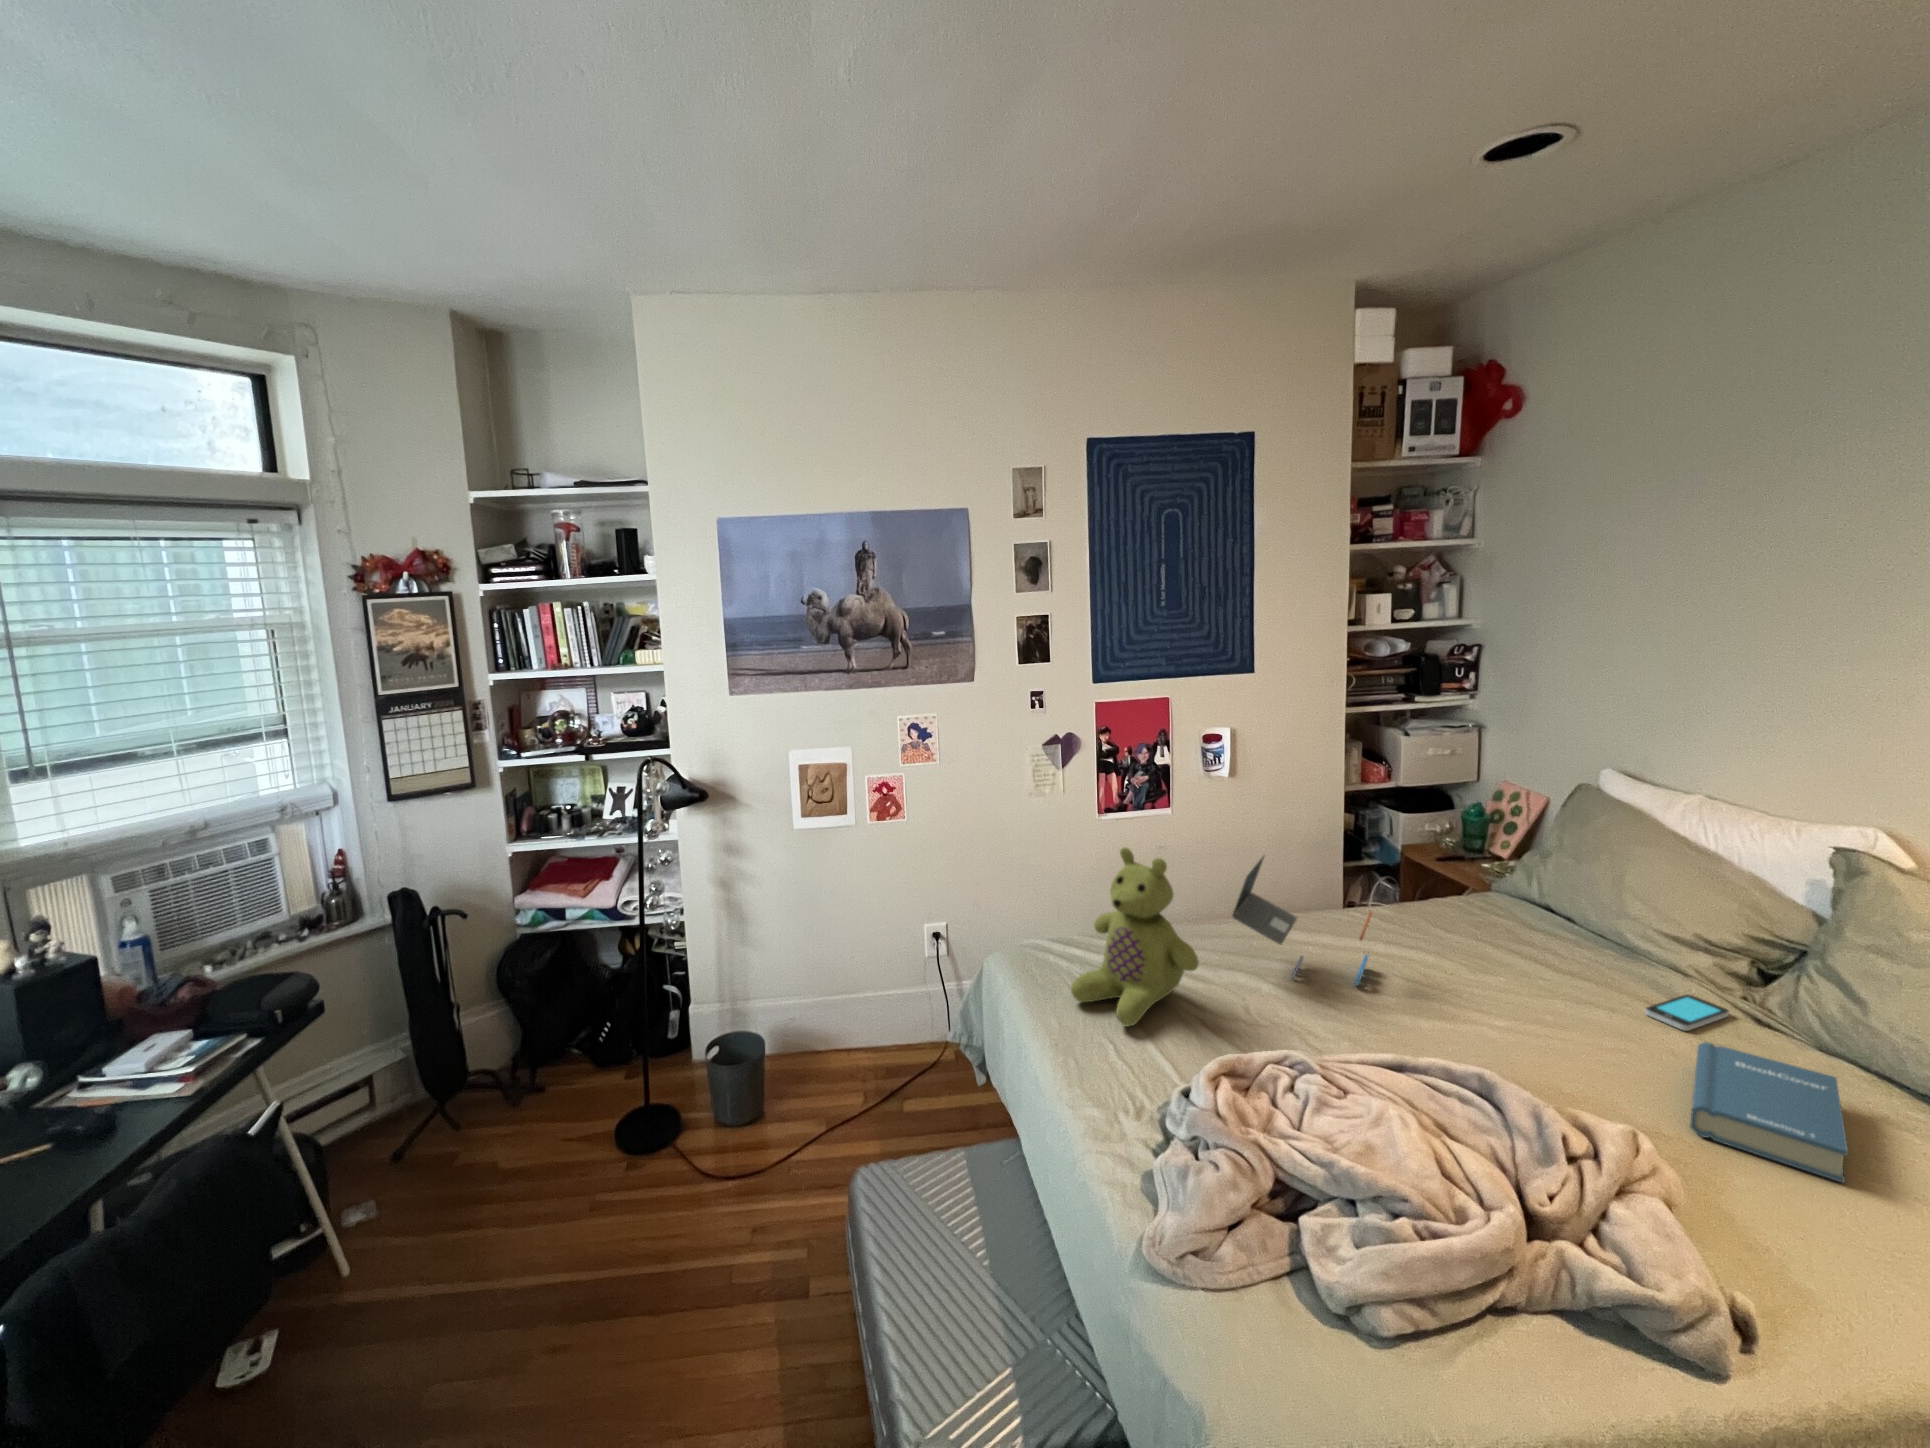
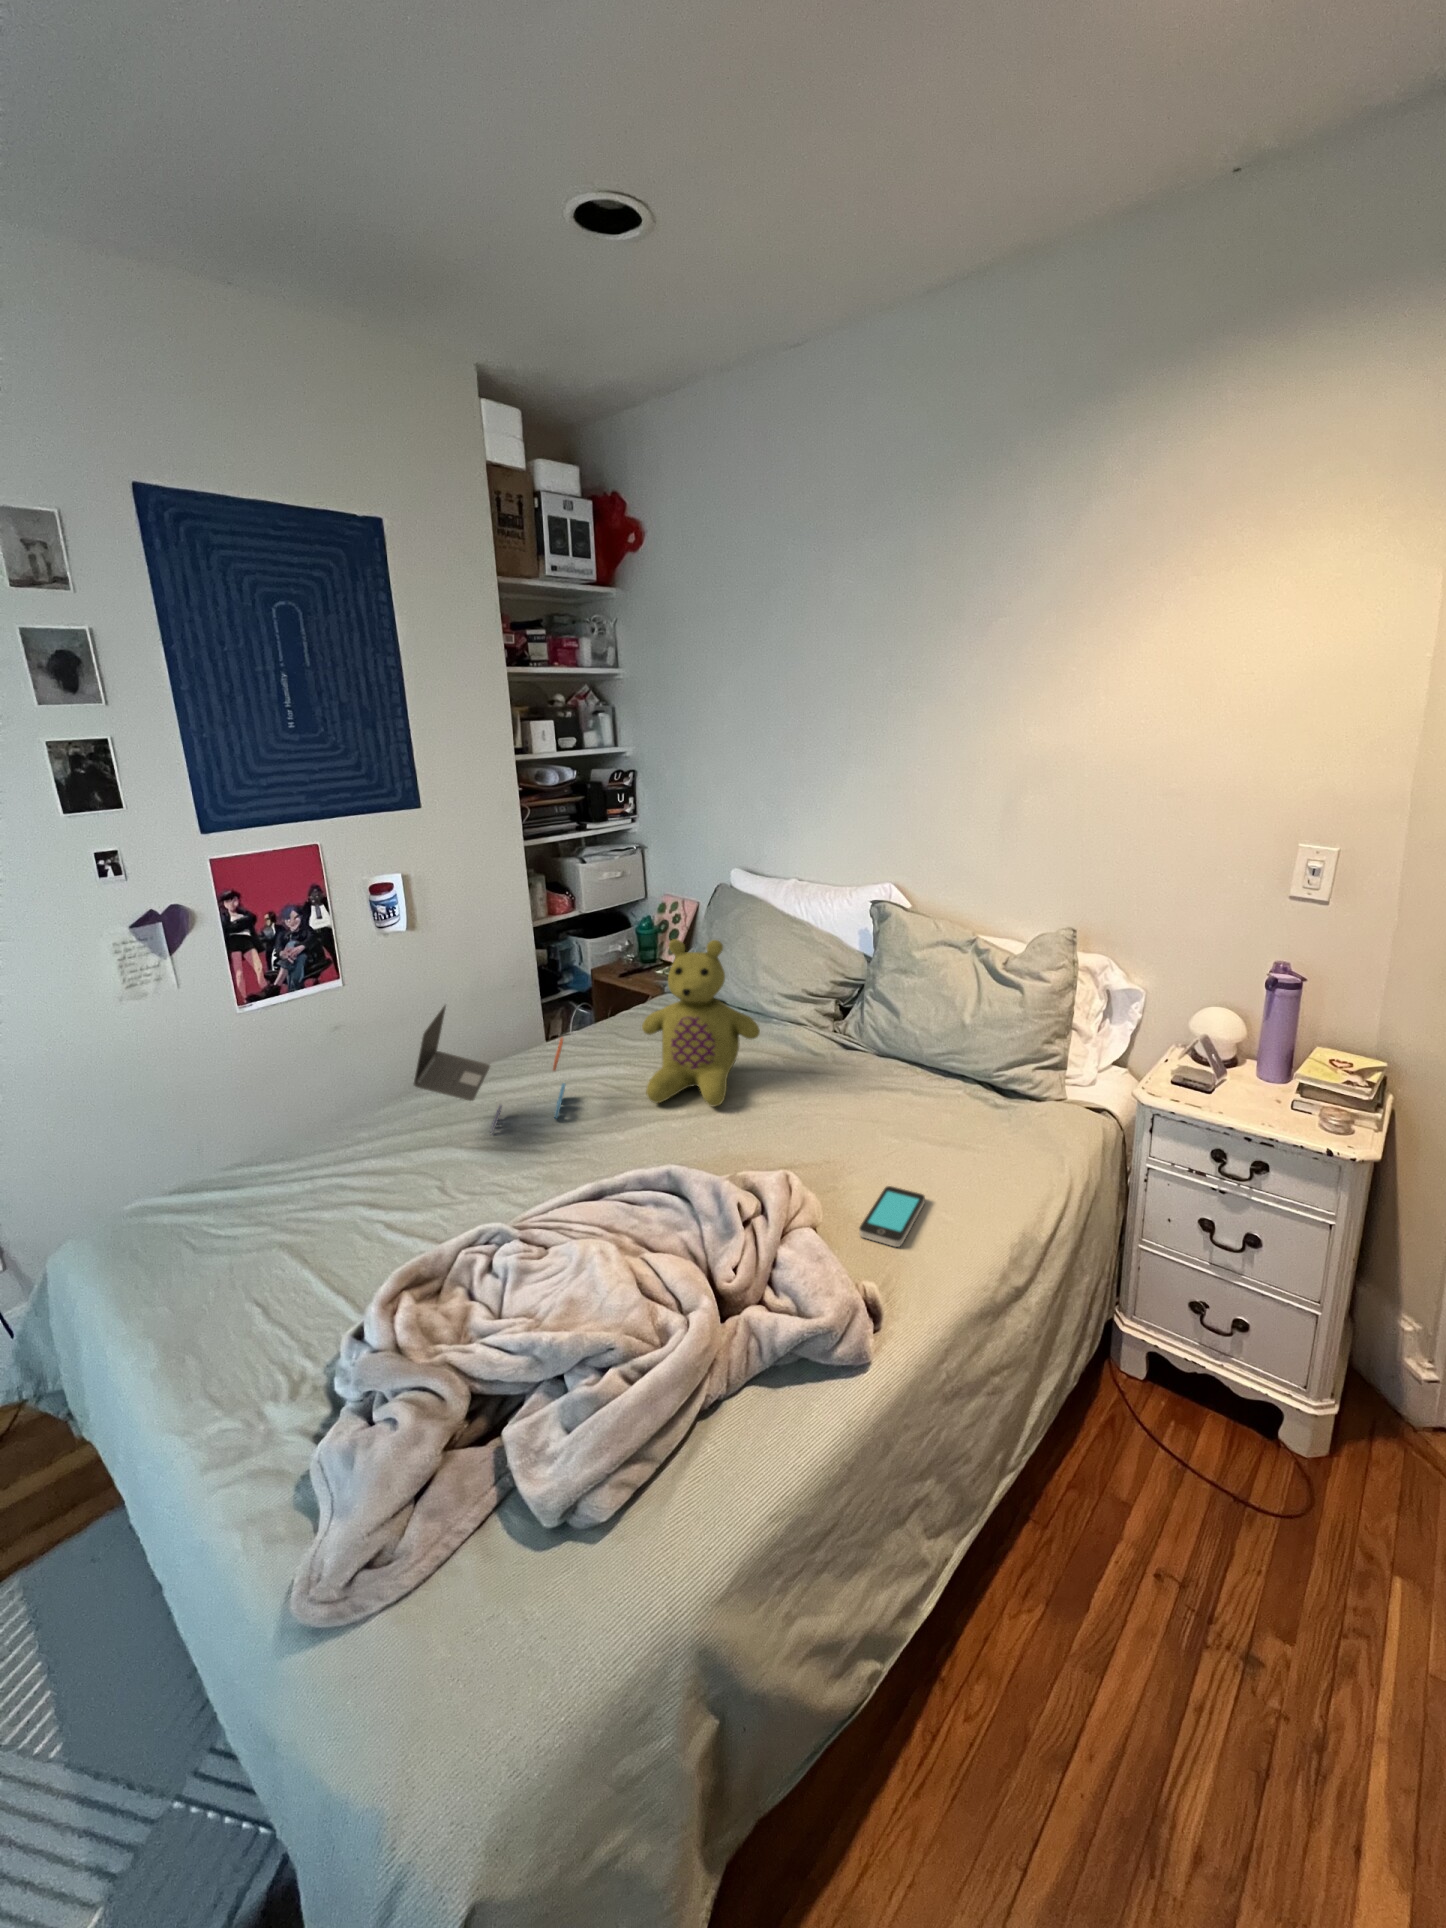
stuffed bear: present [1071,847,1199,1026] -> present [642,939,760,1107]
smartphone: present [1645,994,1729,1031] -> present [859,1186,925,1247]
hardback book: present [1690,1042,1848,1183] -> none [816,1073,909,1155]

